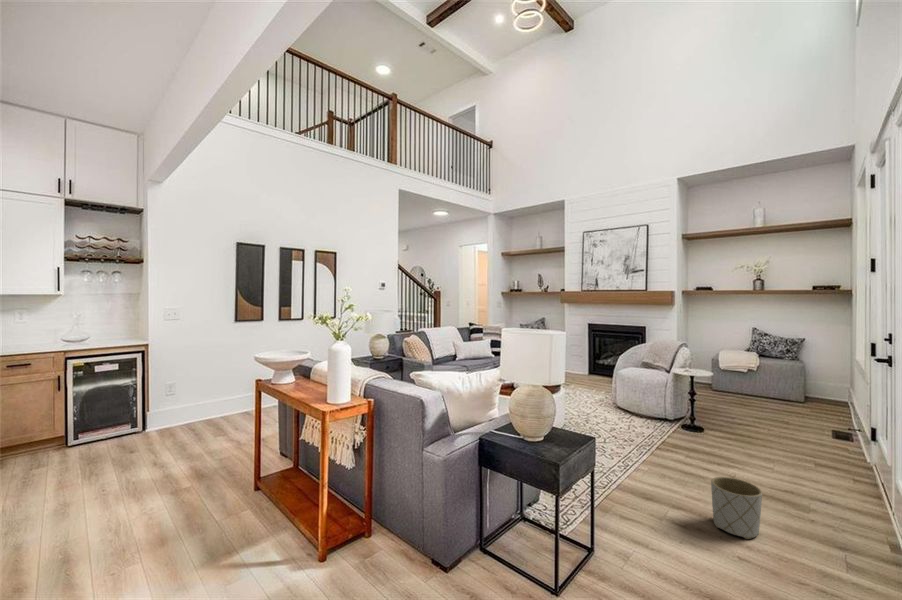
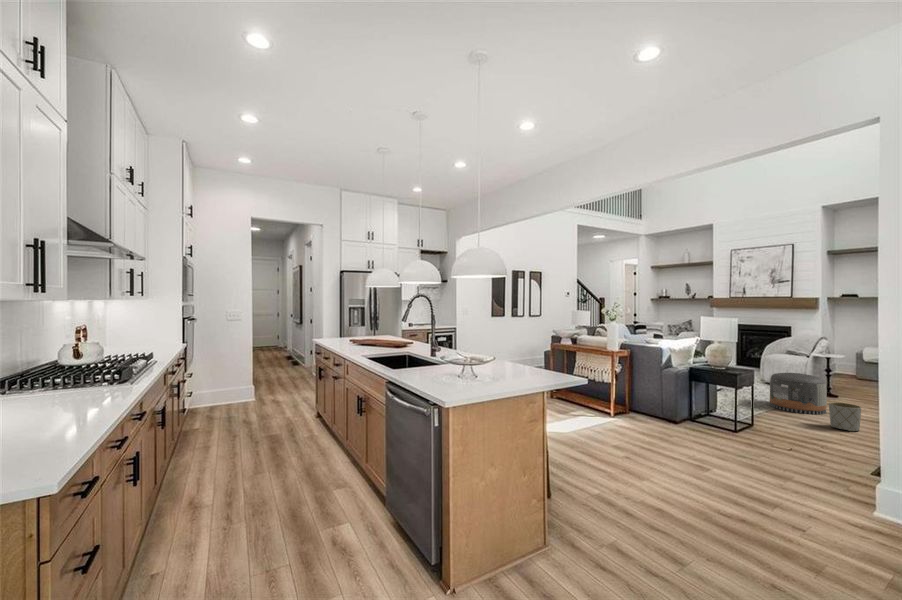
pouf: none [622,409,699,483] -> present [770,373,827,414]

